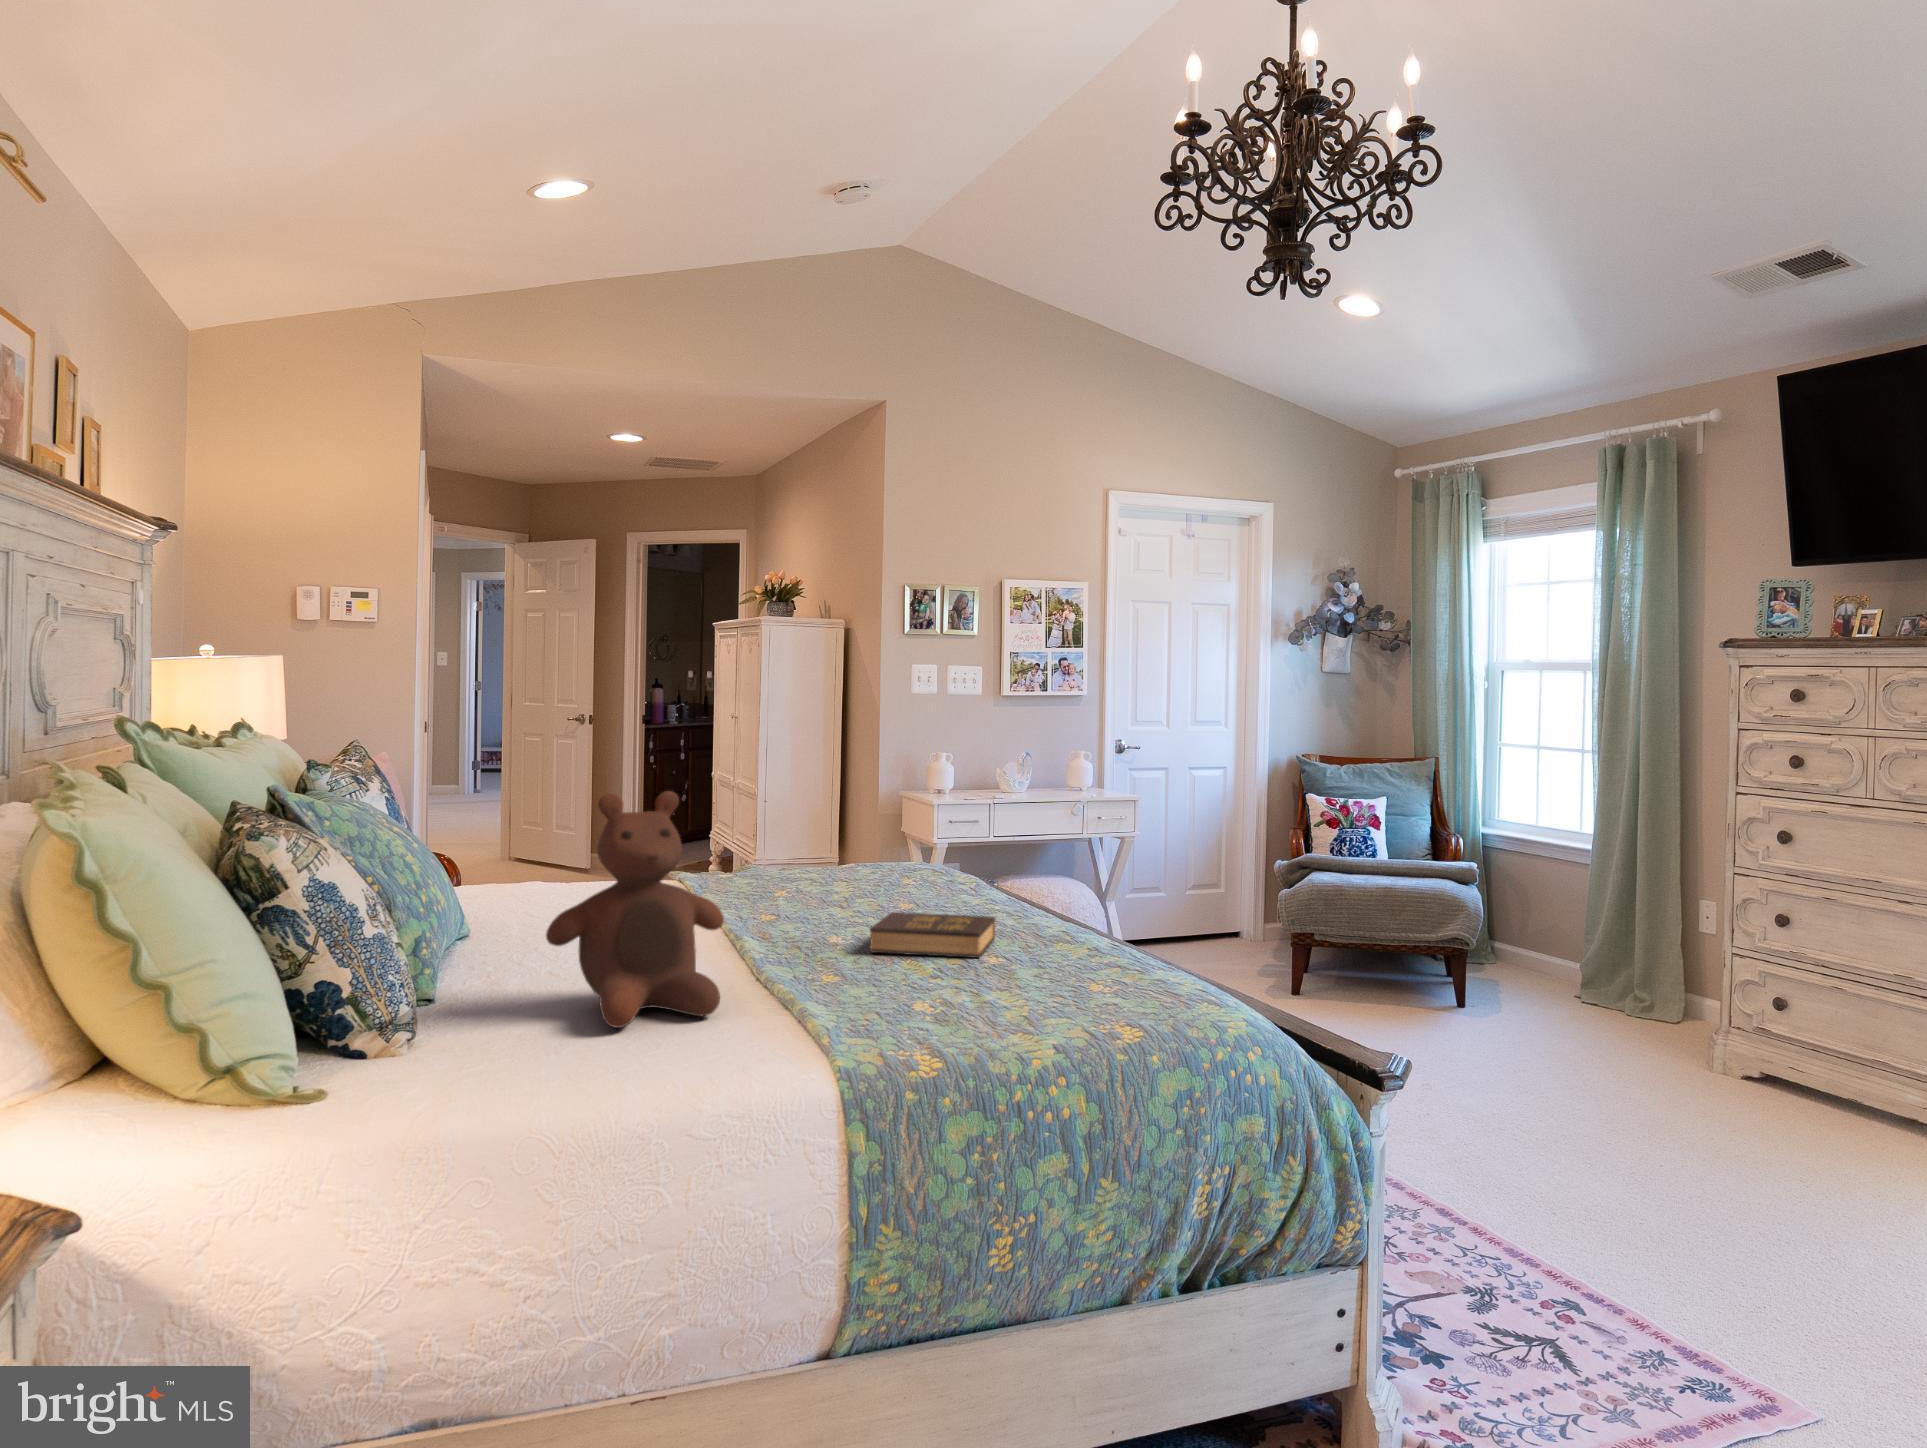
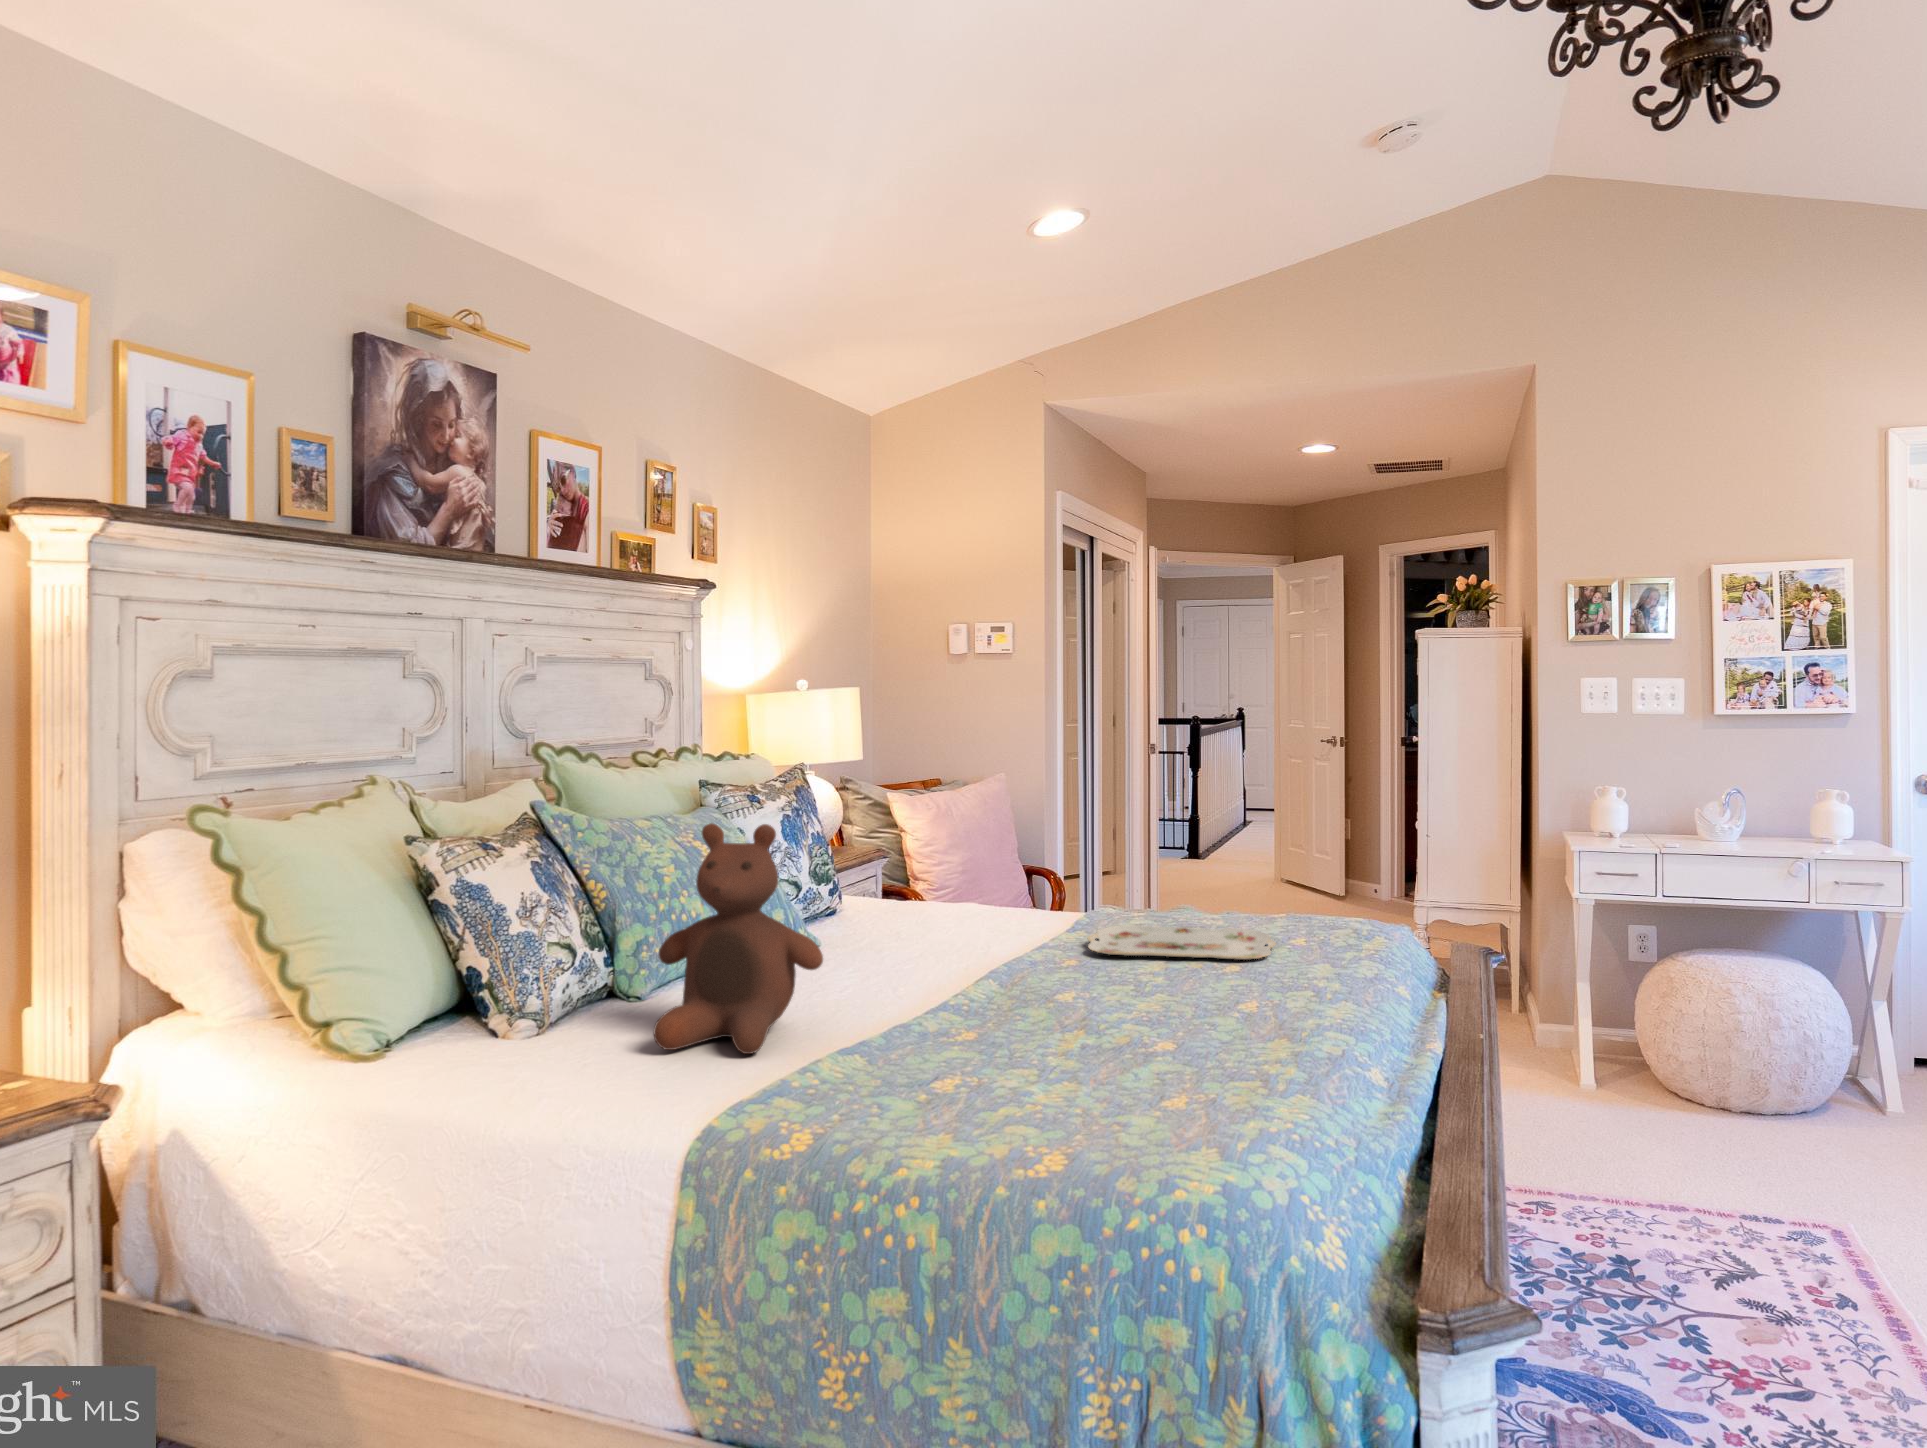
serving tray: none [742,869,914,900] -> present [1088,925,1276,960]
hardback book: present [870,912,995,958] -> none [1032,981,1196,1049]

